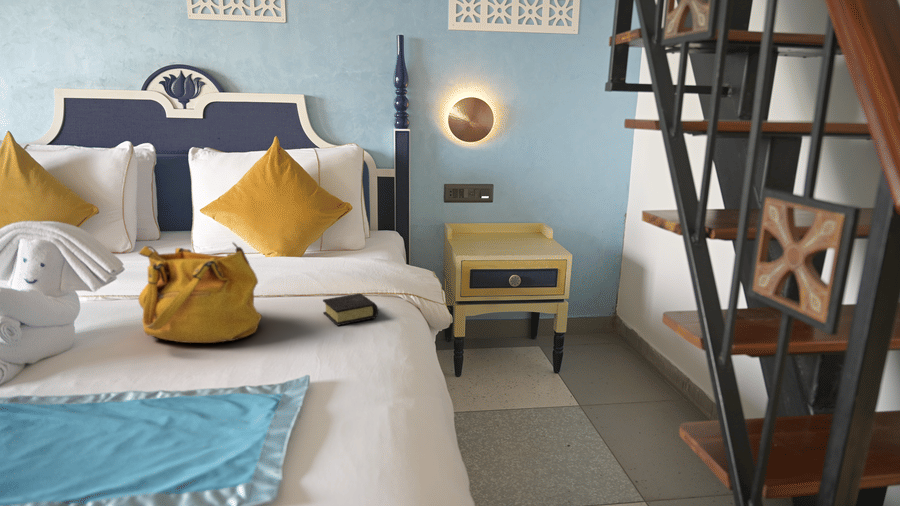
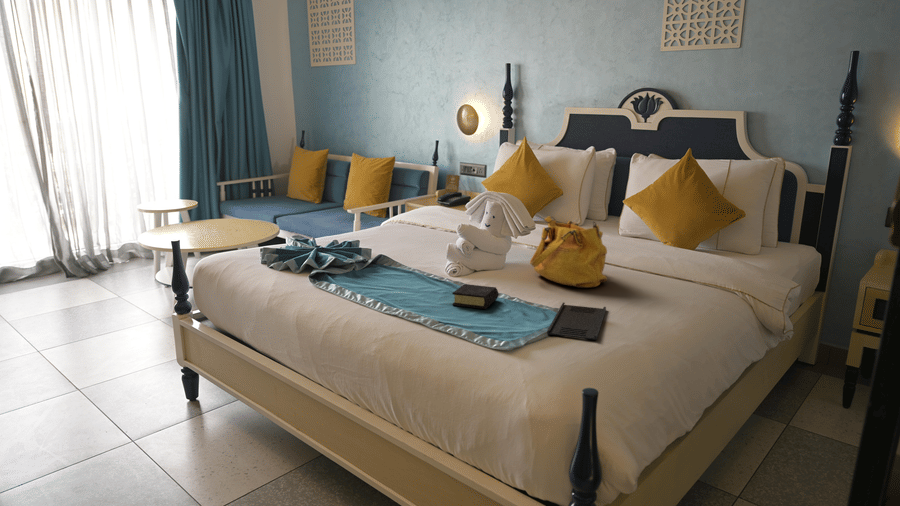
book: present [323,293,379,326] -> present [452,284,499,309]
tray: none [245,358,358,437] -> present [547,303,606,340]

